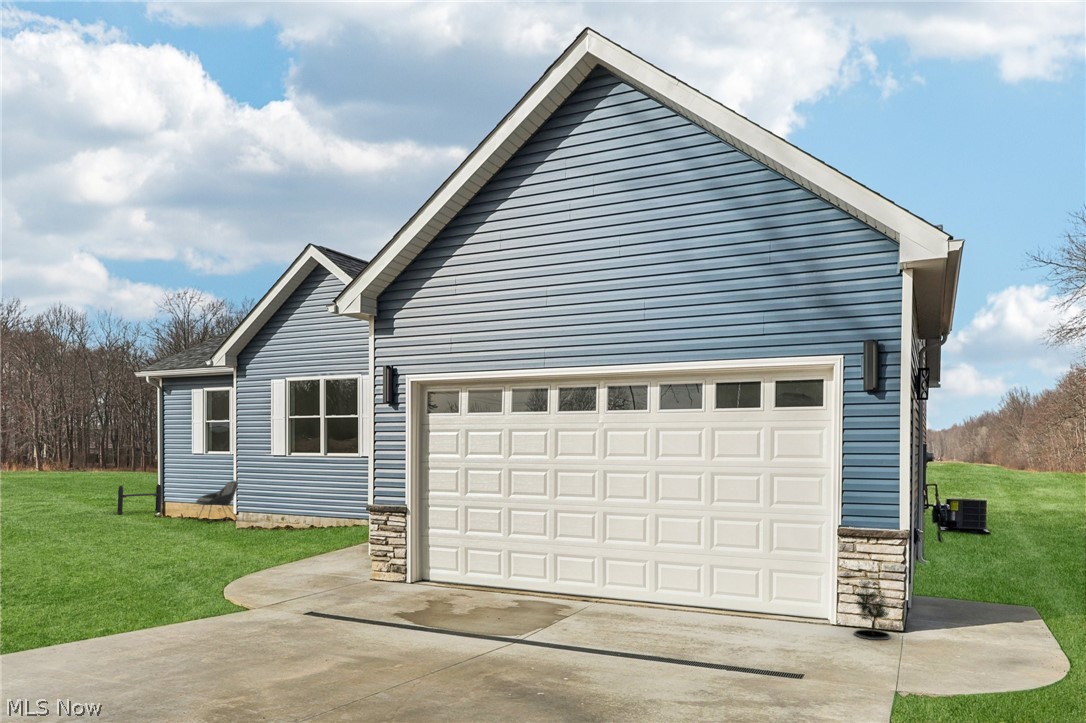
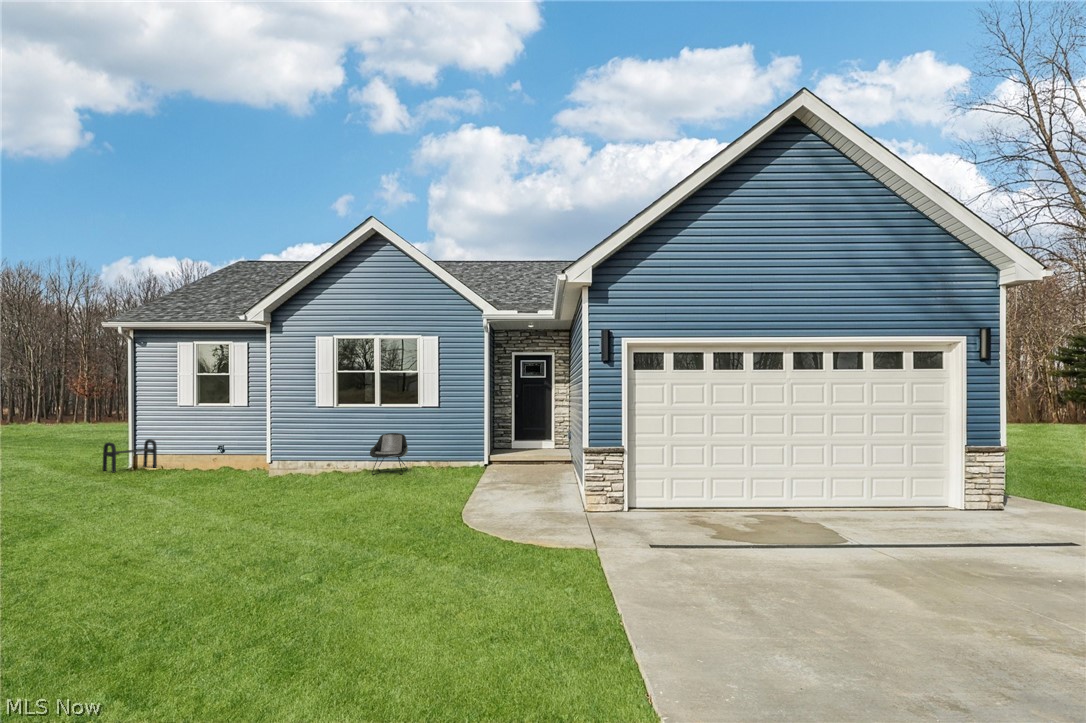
lounge chair: present [196,481,238,523] -> present [370,433,408,475]
potted tree: present [854,575,891,640] -> none [981,475,1012,516]

